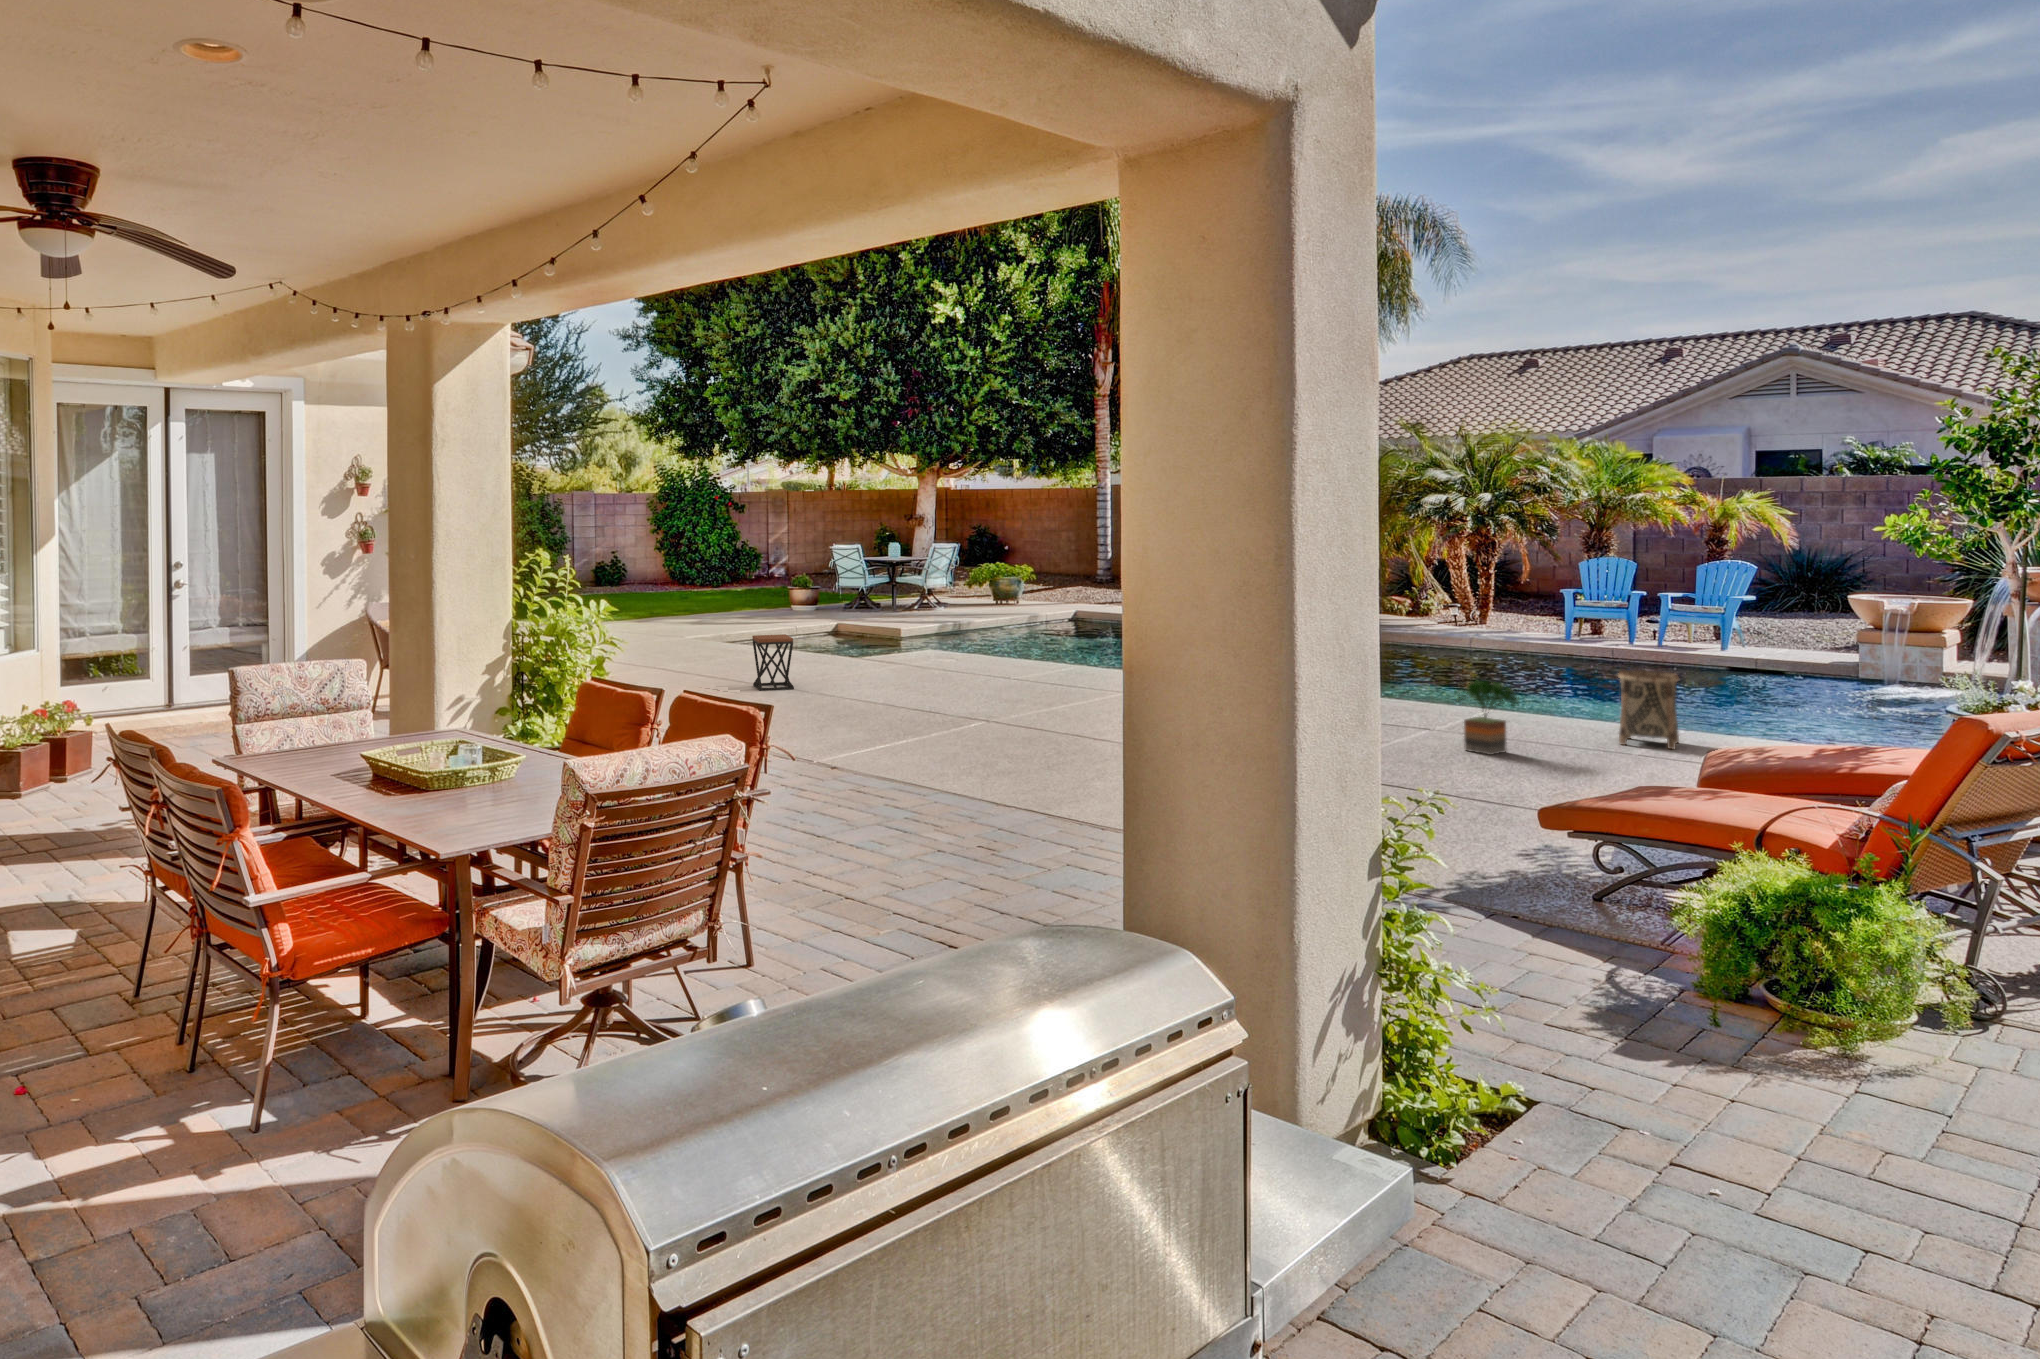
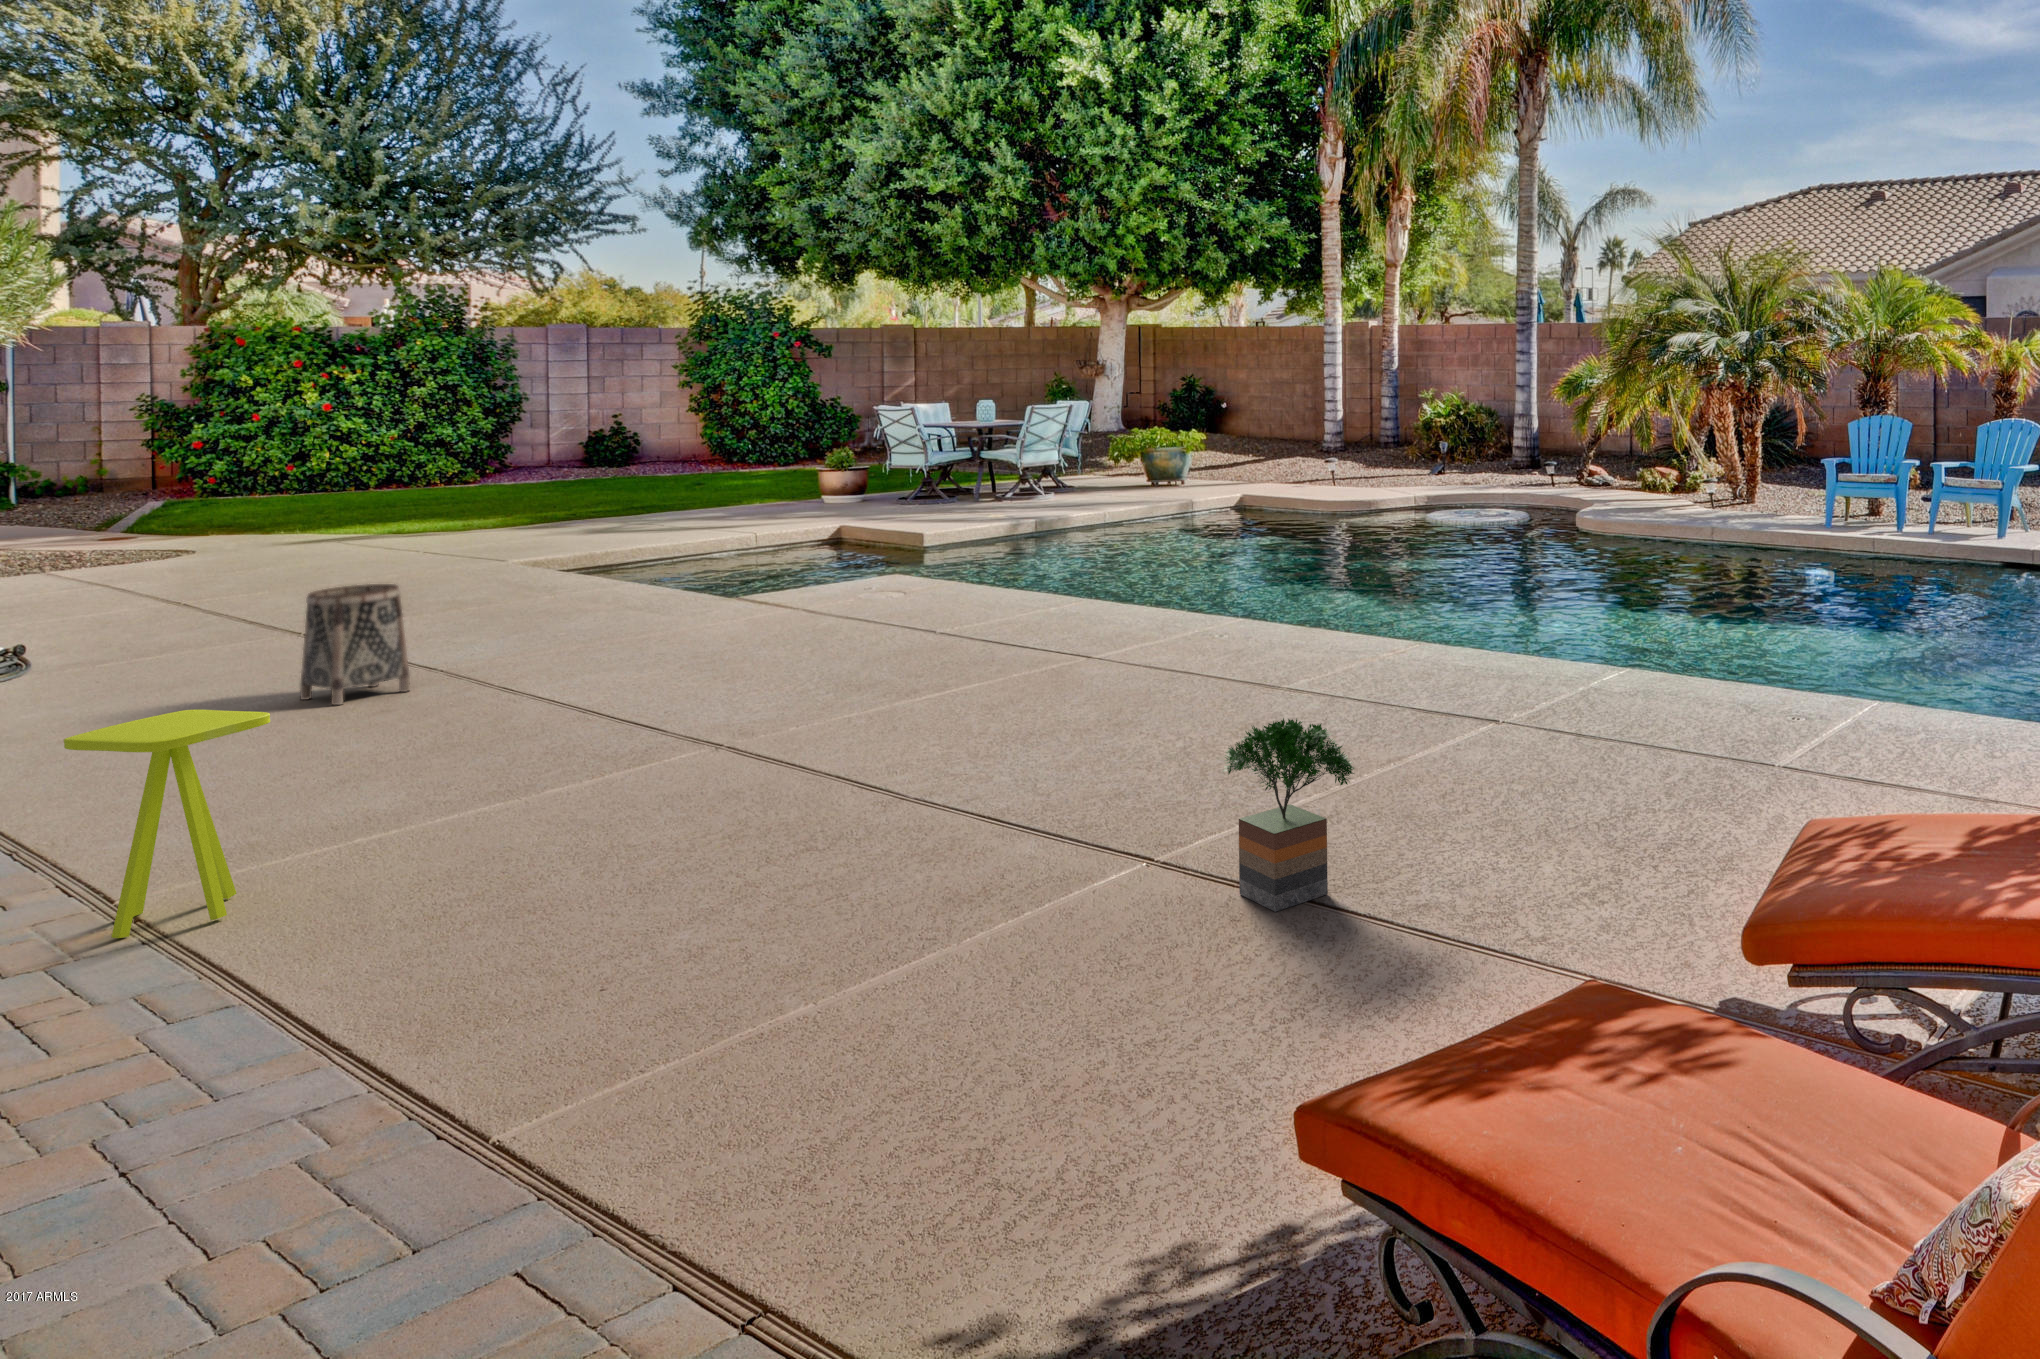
stool: present [752,634,794,691] -> none [39,598,179,732]
side table: none [995,663,1045,742] -> present [64,710,270,938]
basket: present [1618,670,1680,749] -> present [300,584,410,705]

